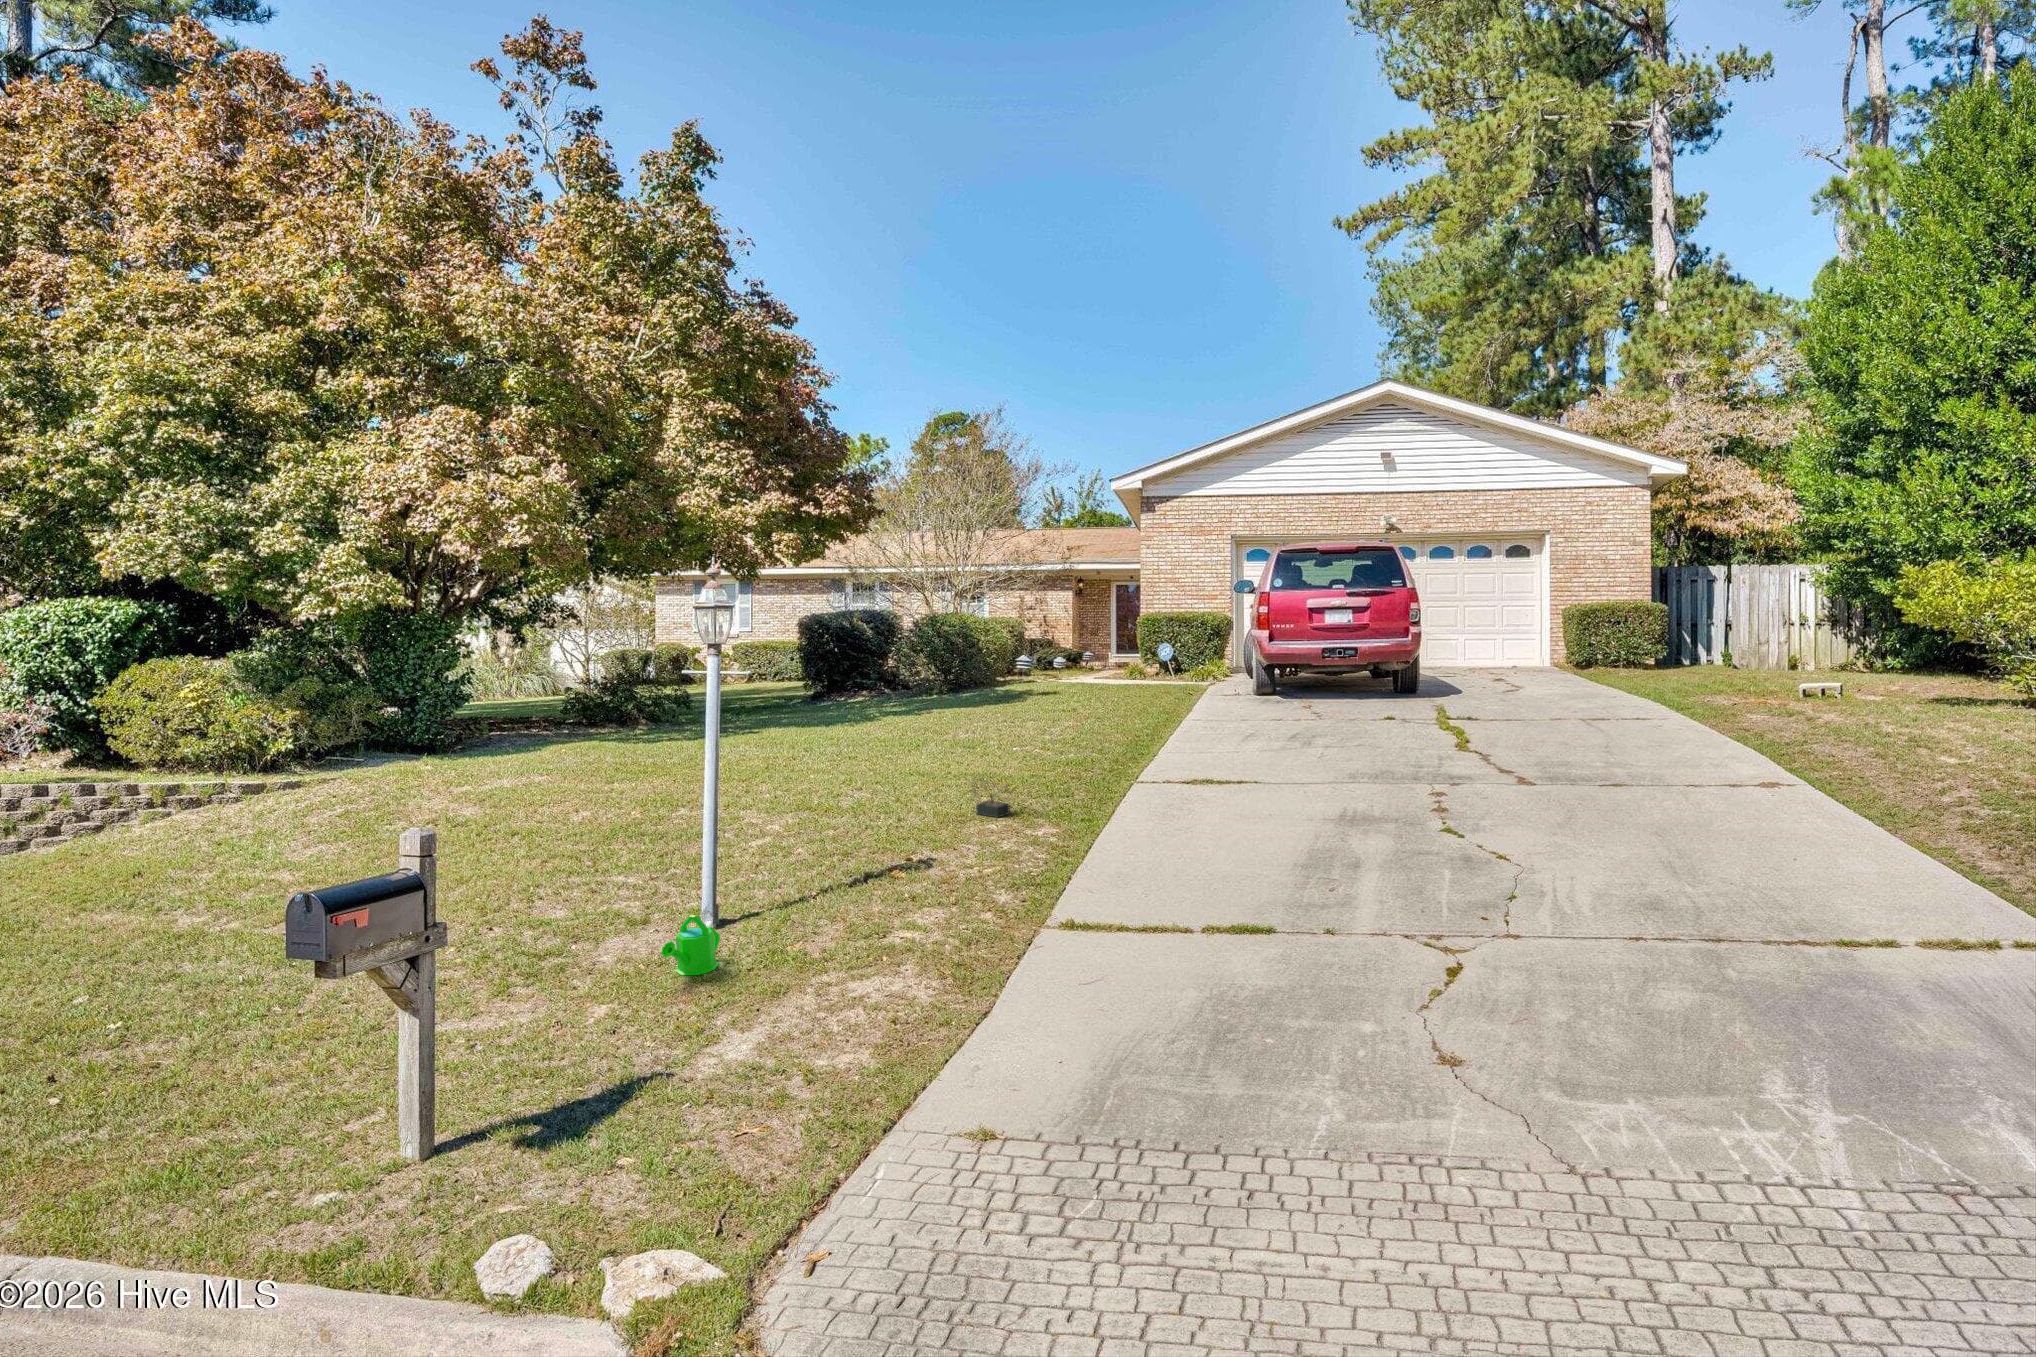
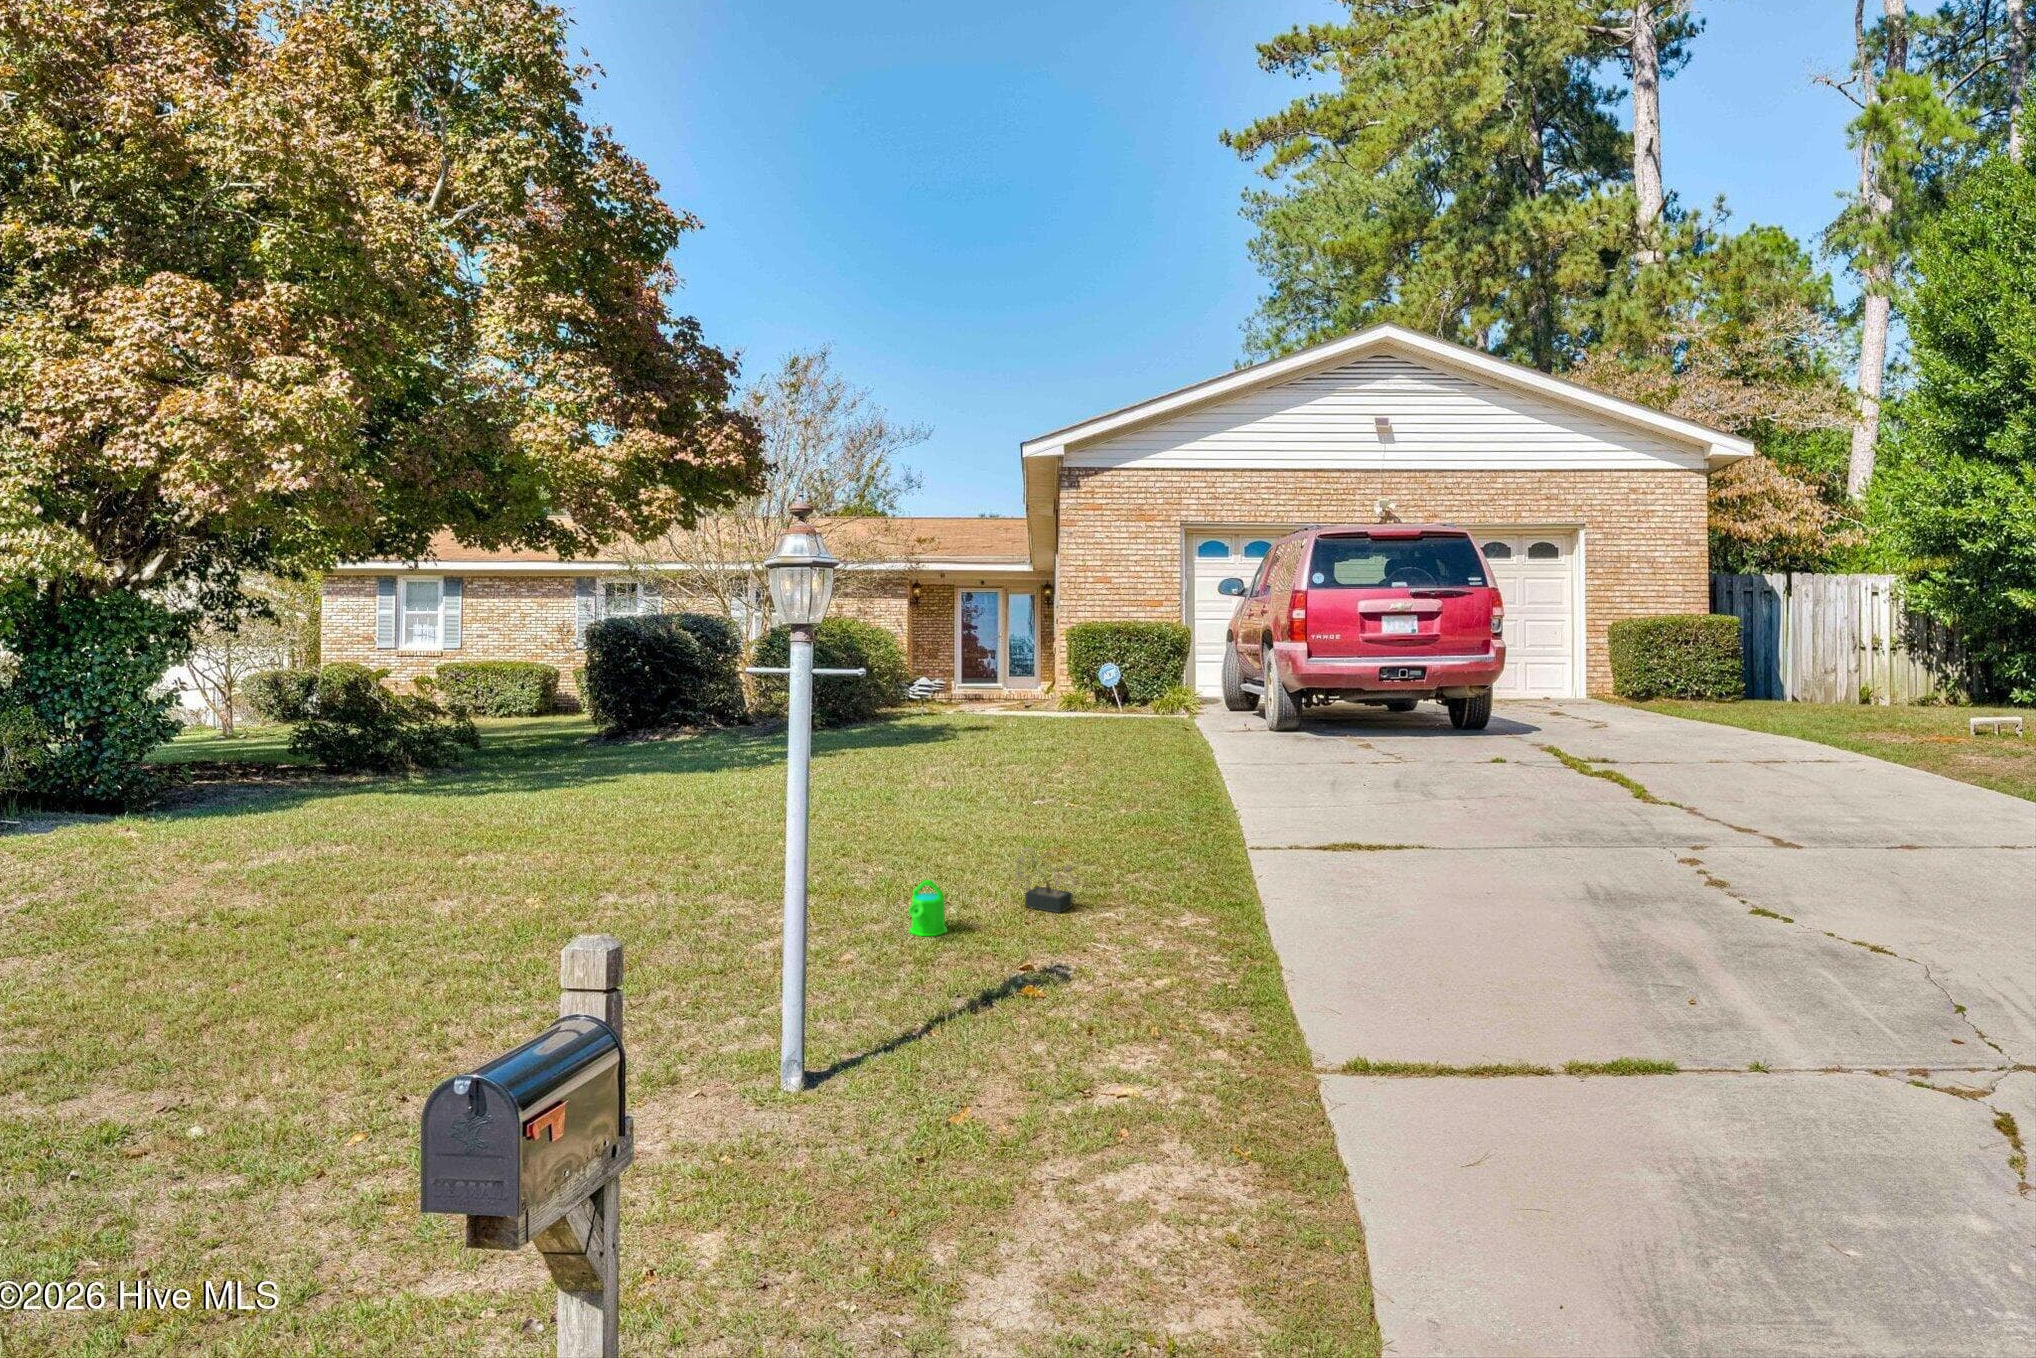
watering can: present [662,915,720,975] -> present [909,880,947,936]

